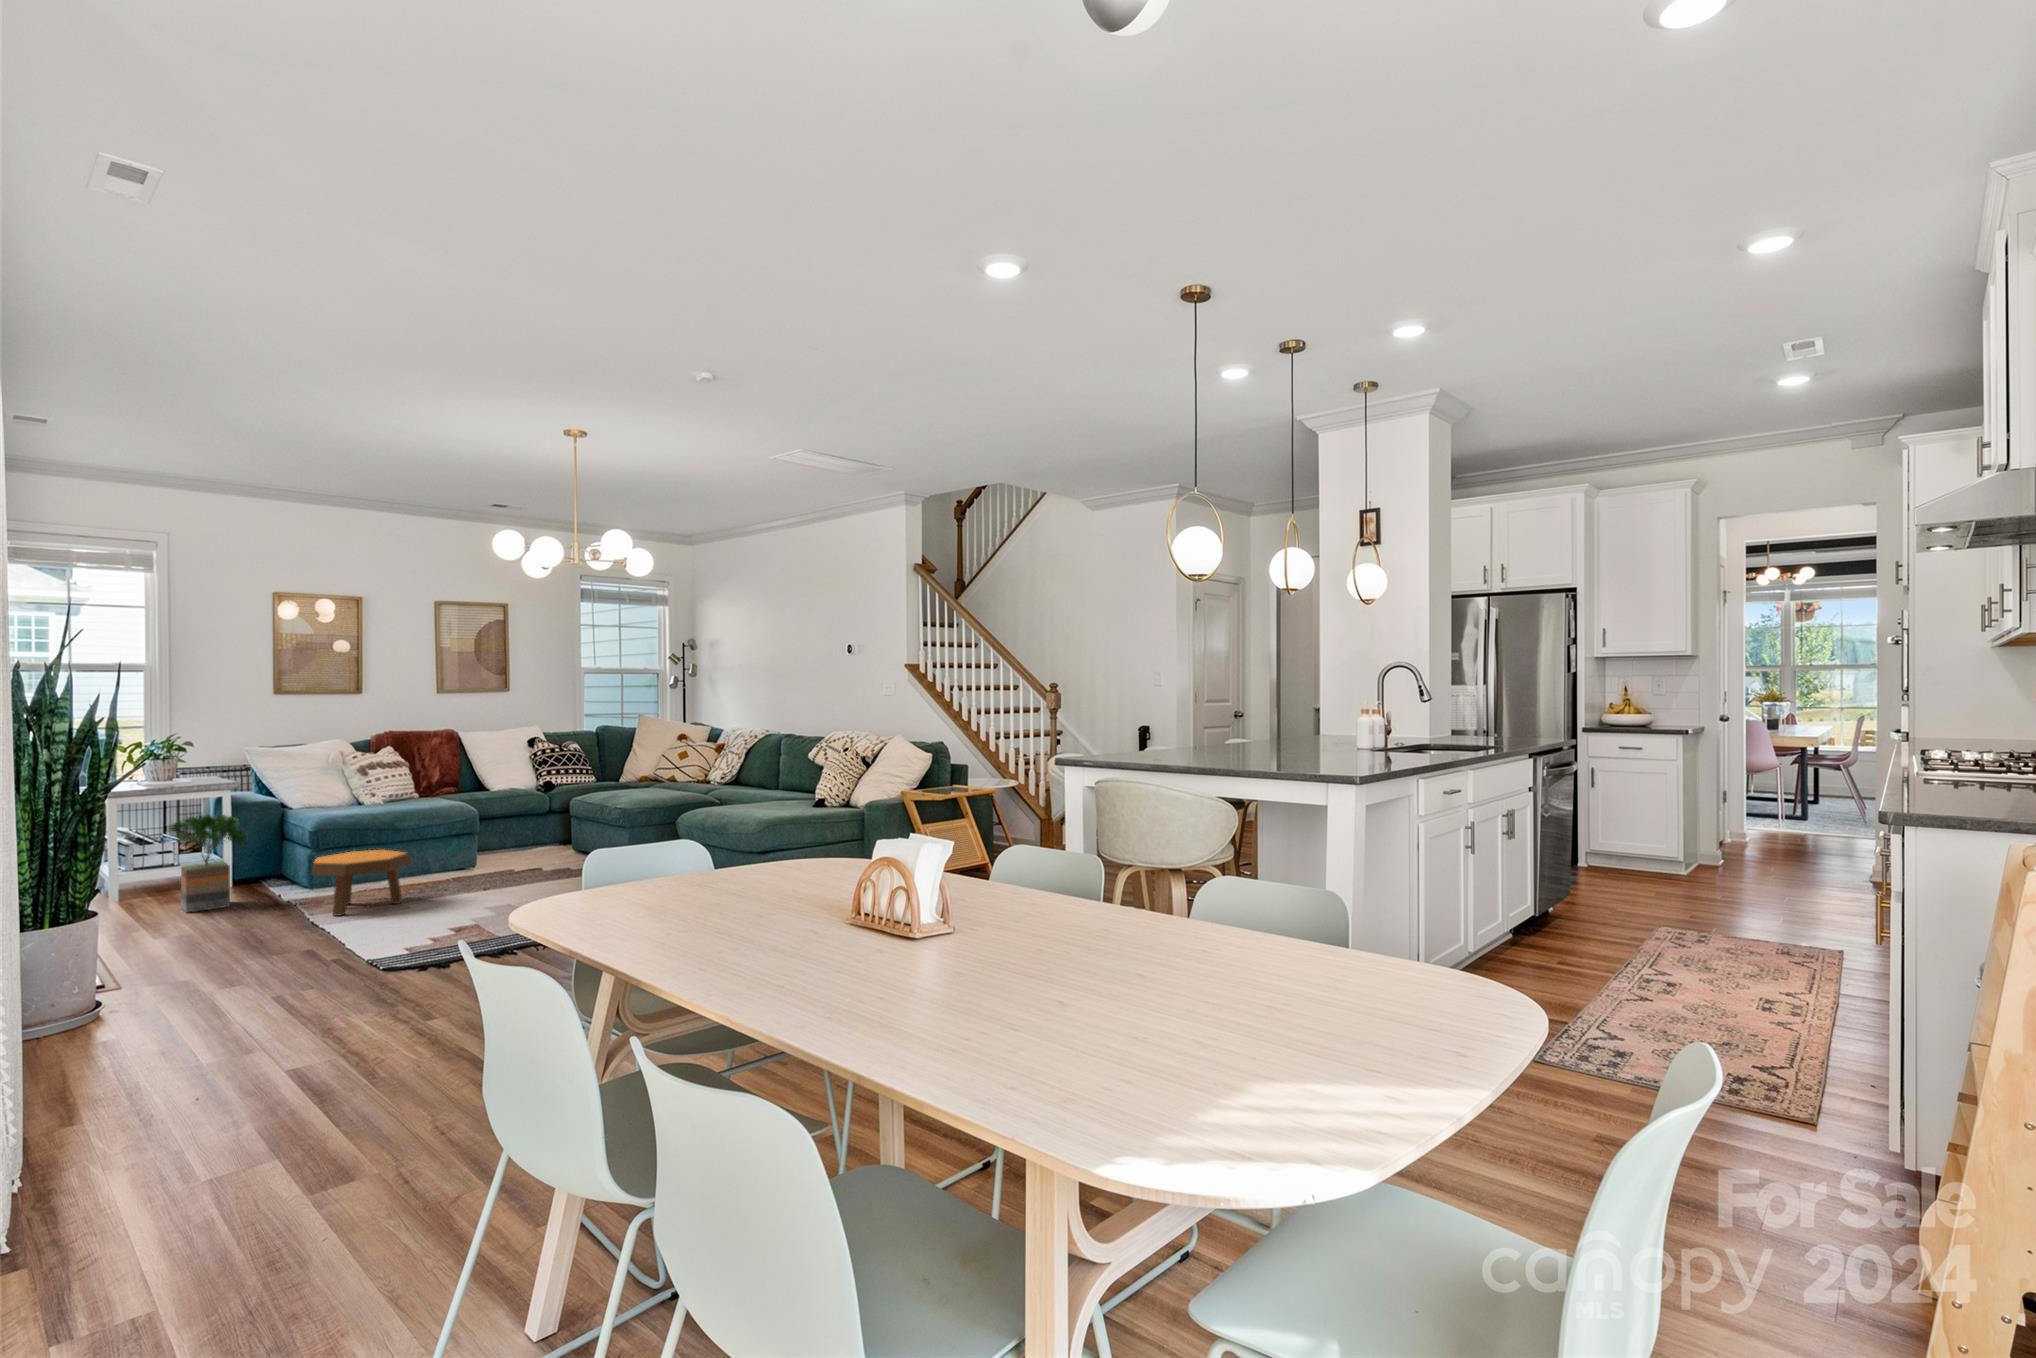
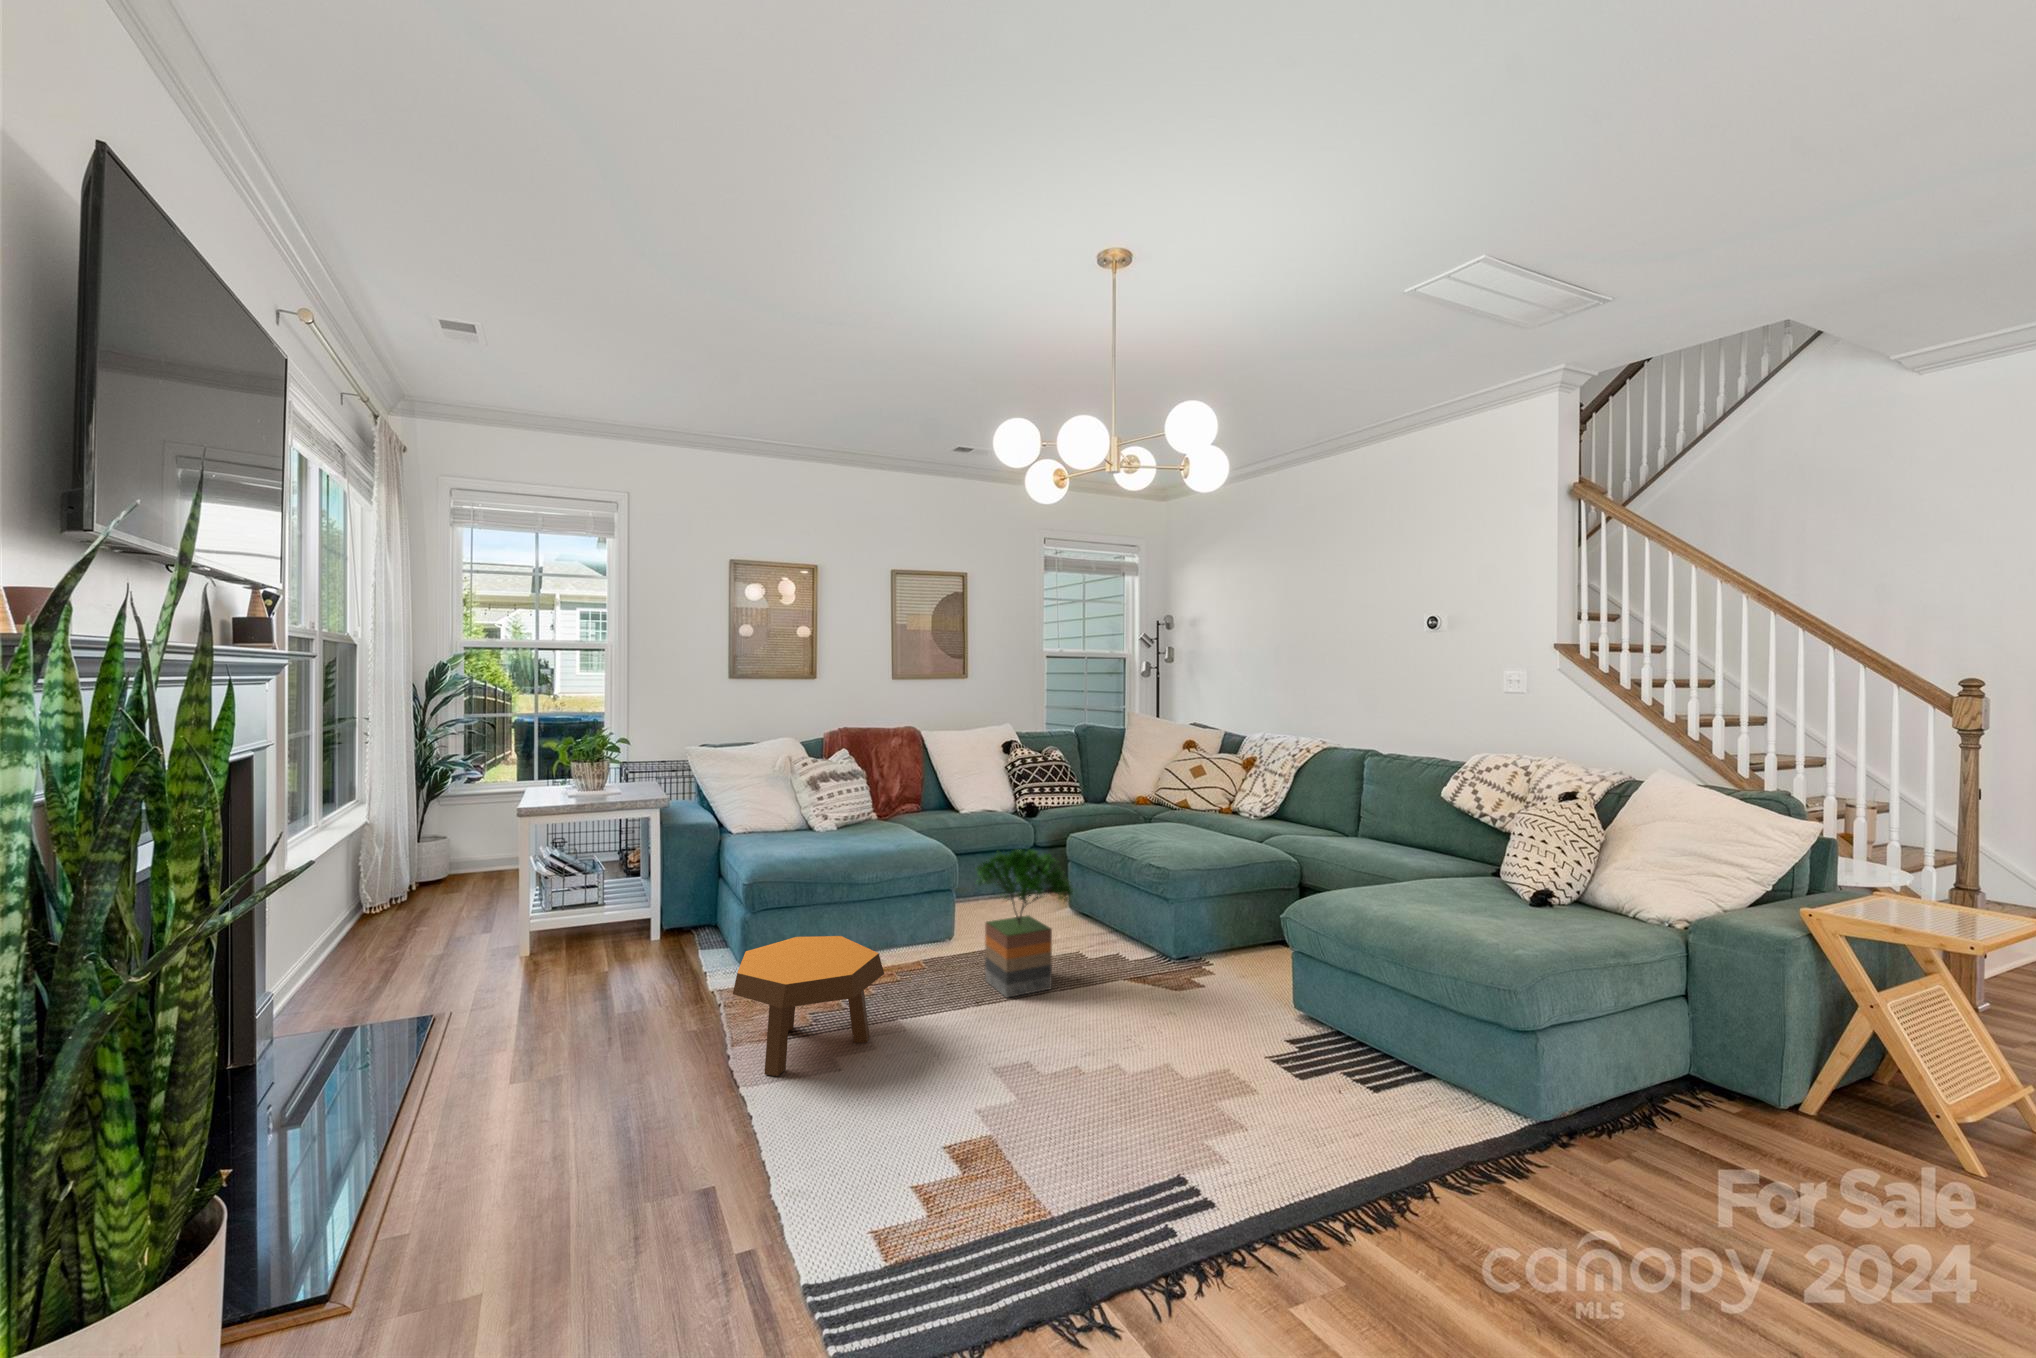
potted tree: present [169,815,246,912] -> present [976,849,1073,998]

